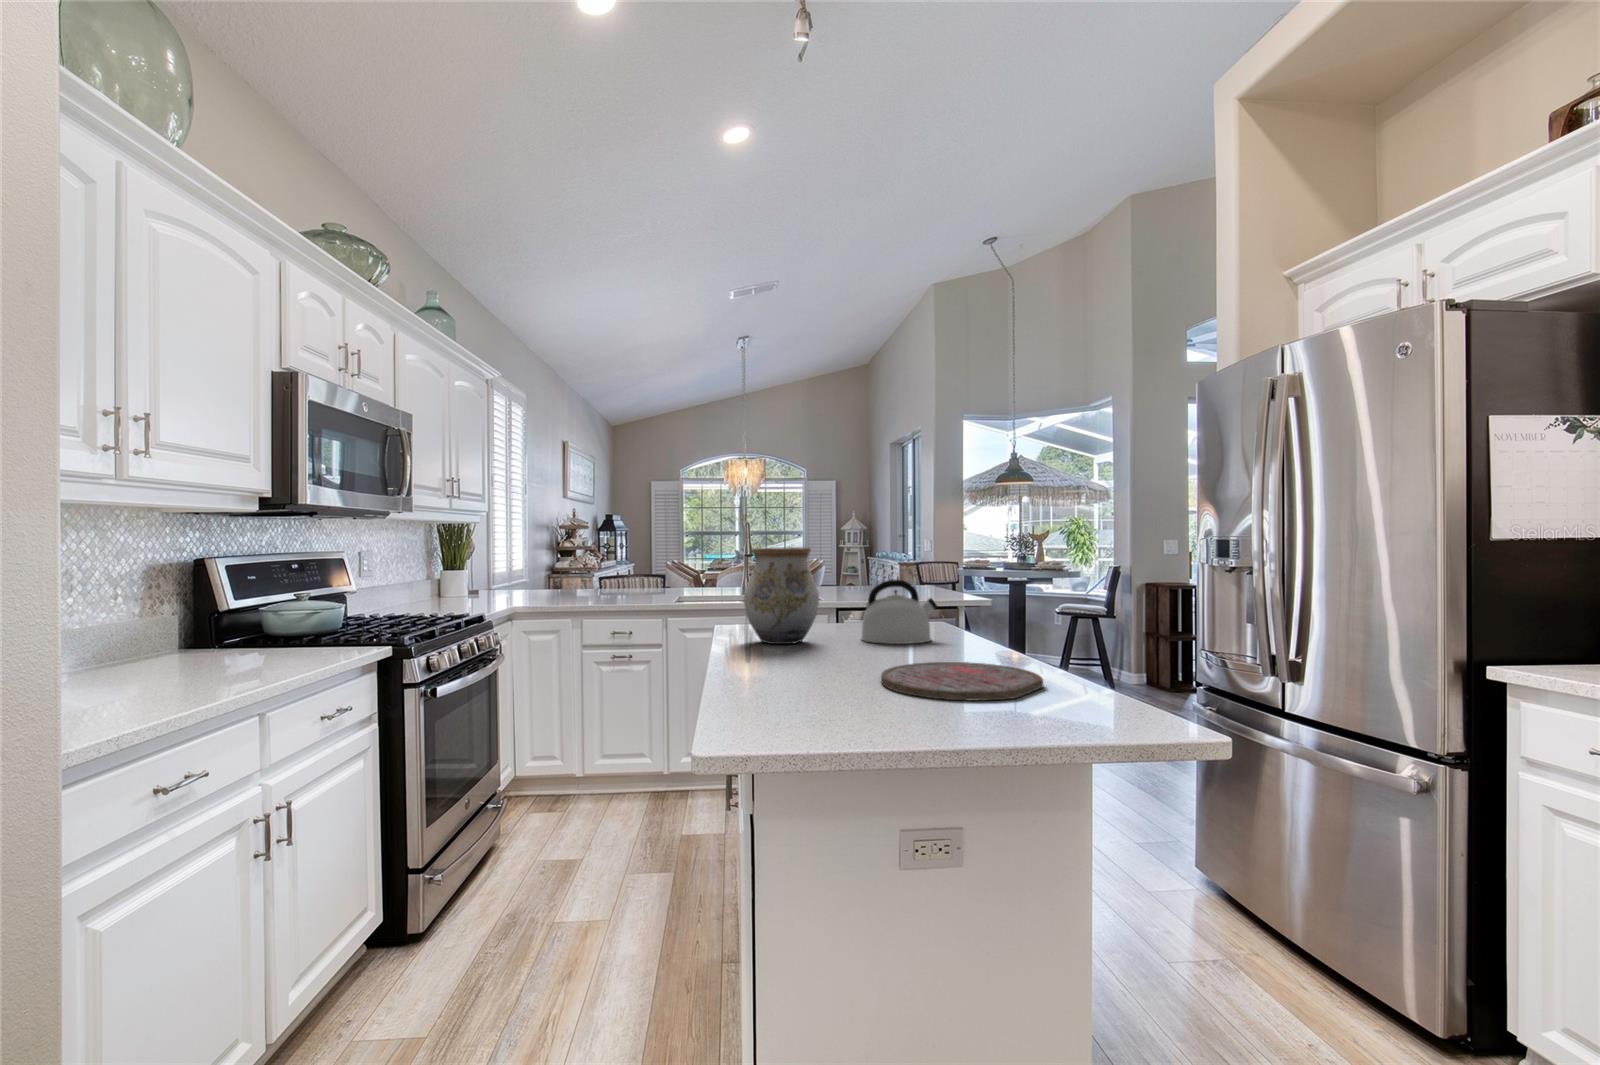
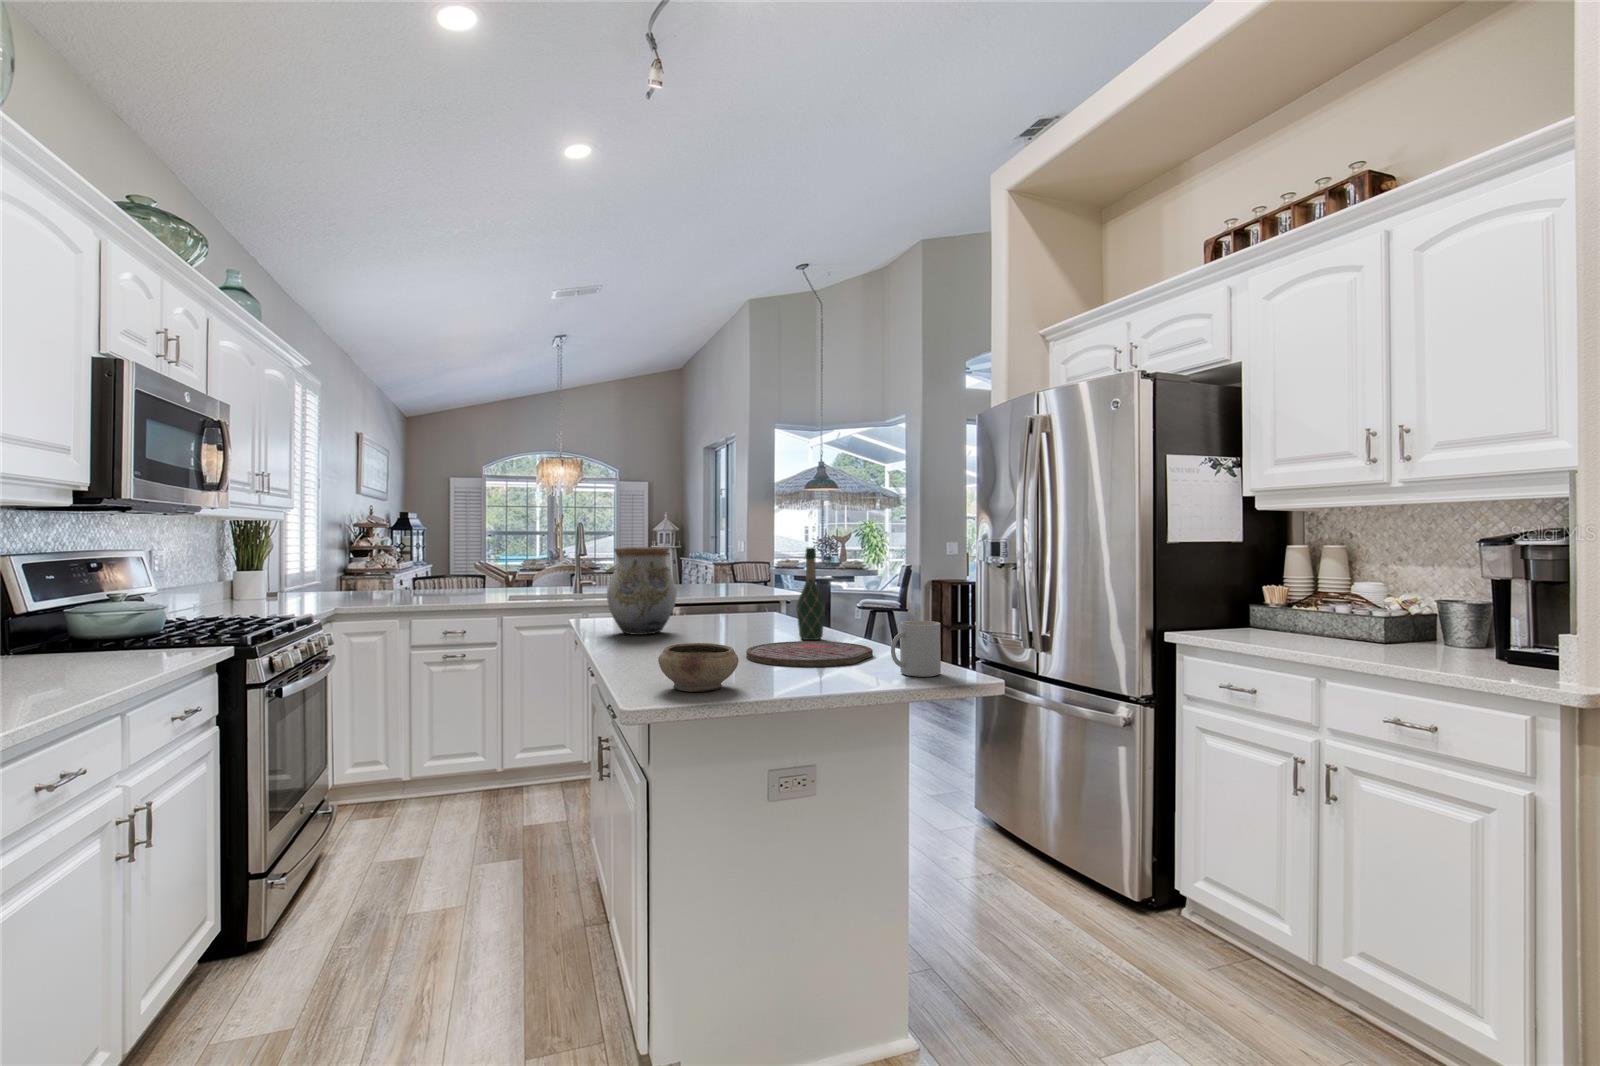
wine bottle: none [953,547,989,659] -> present [796,548,825,640]
kettle: present [861,580,937,644] -> none [712,576,778,631]
mug: none [1061,647,1136,727] -> present [891,621,941,677]
ceramic bowl: none [749,668,849,734] -> present [658,643,739,692]

